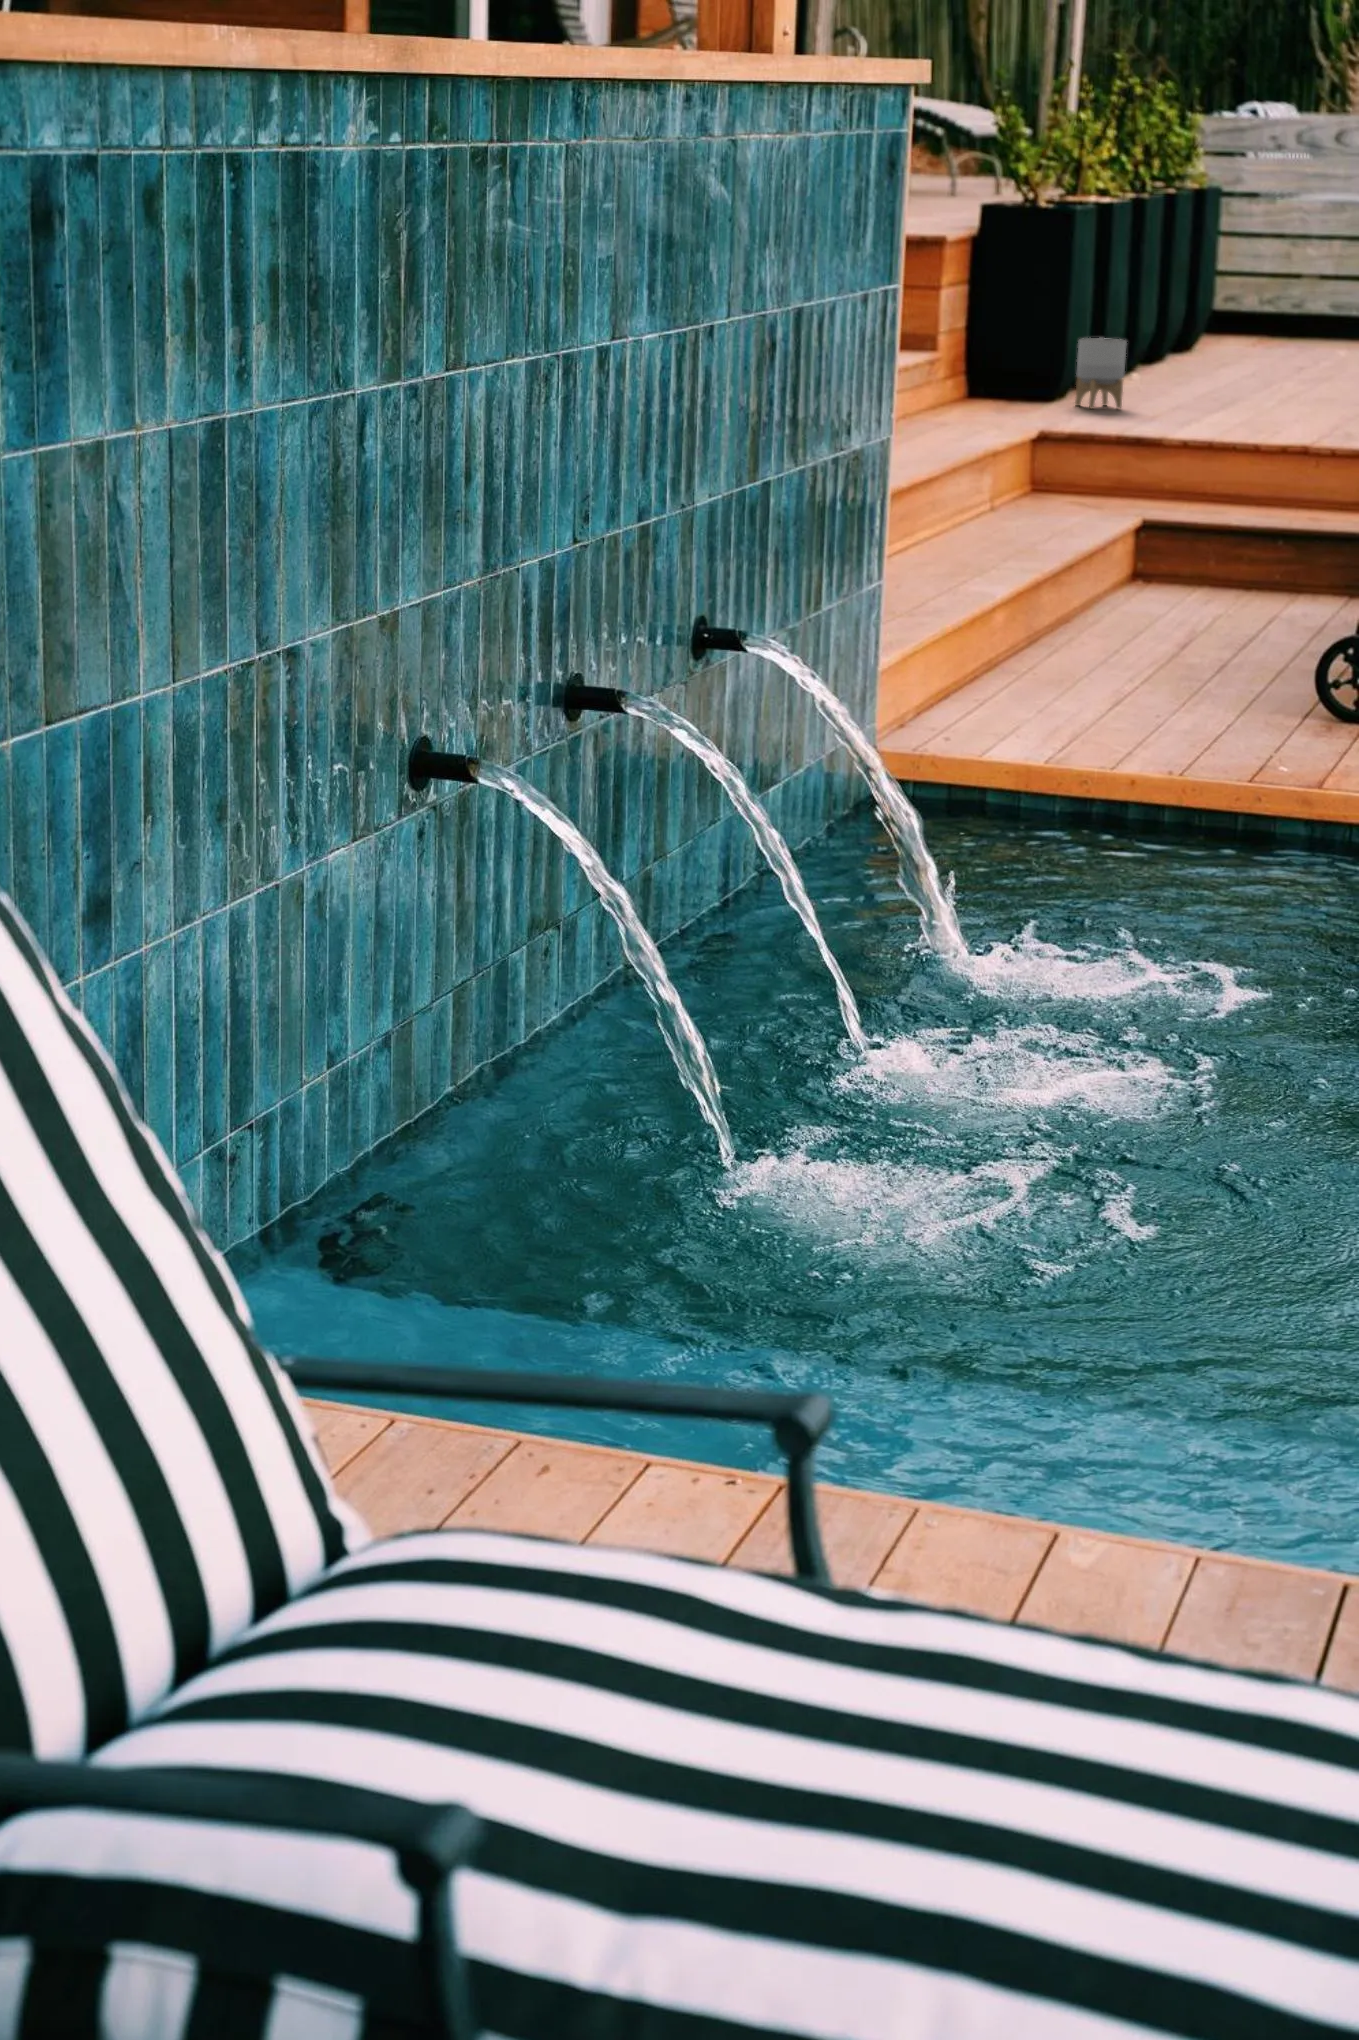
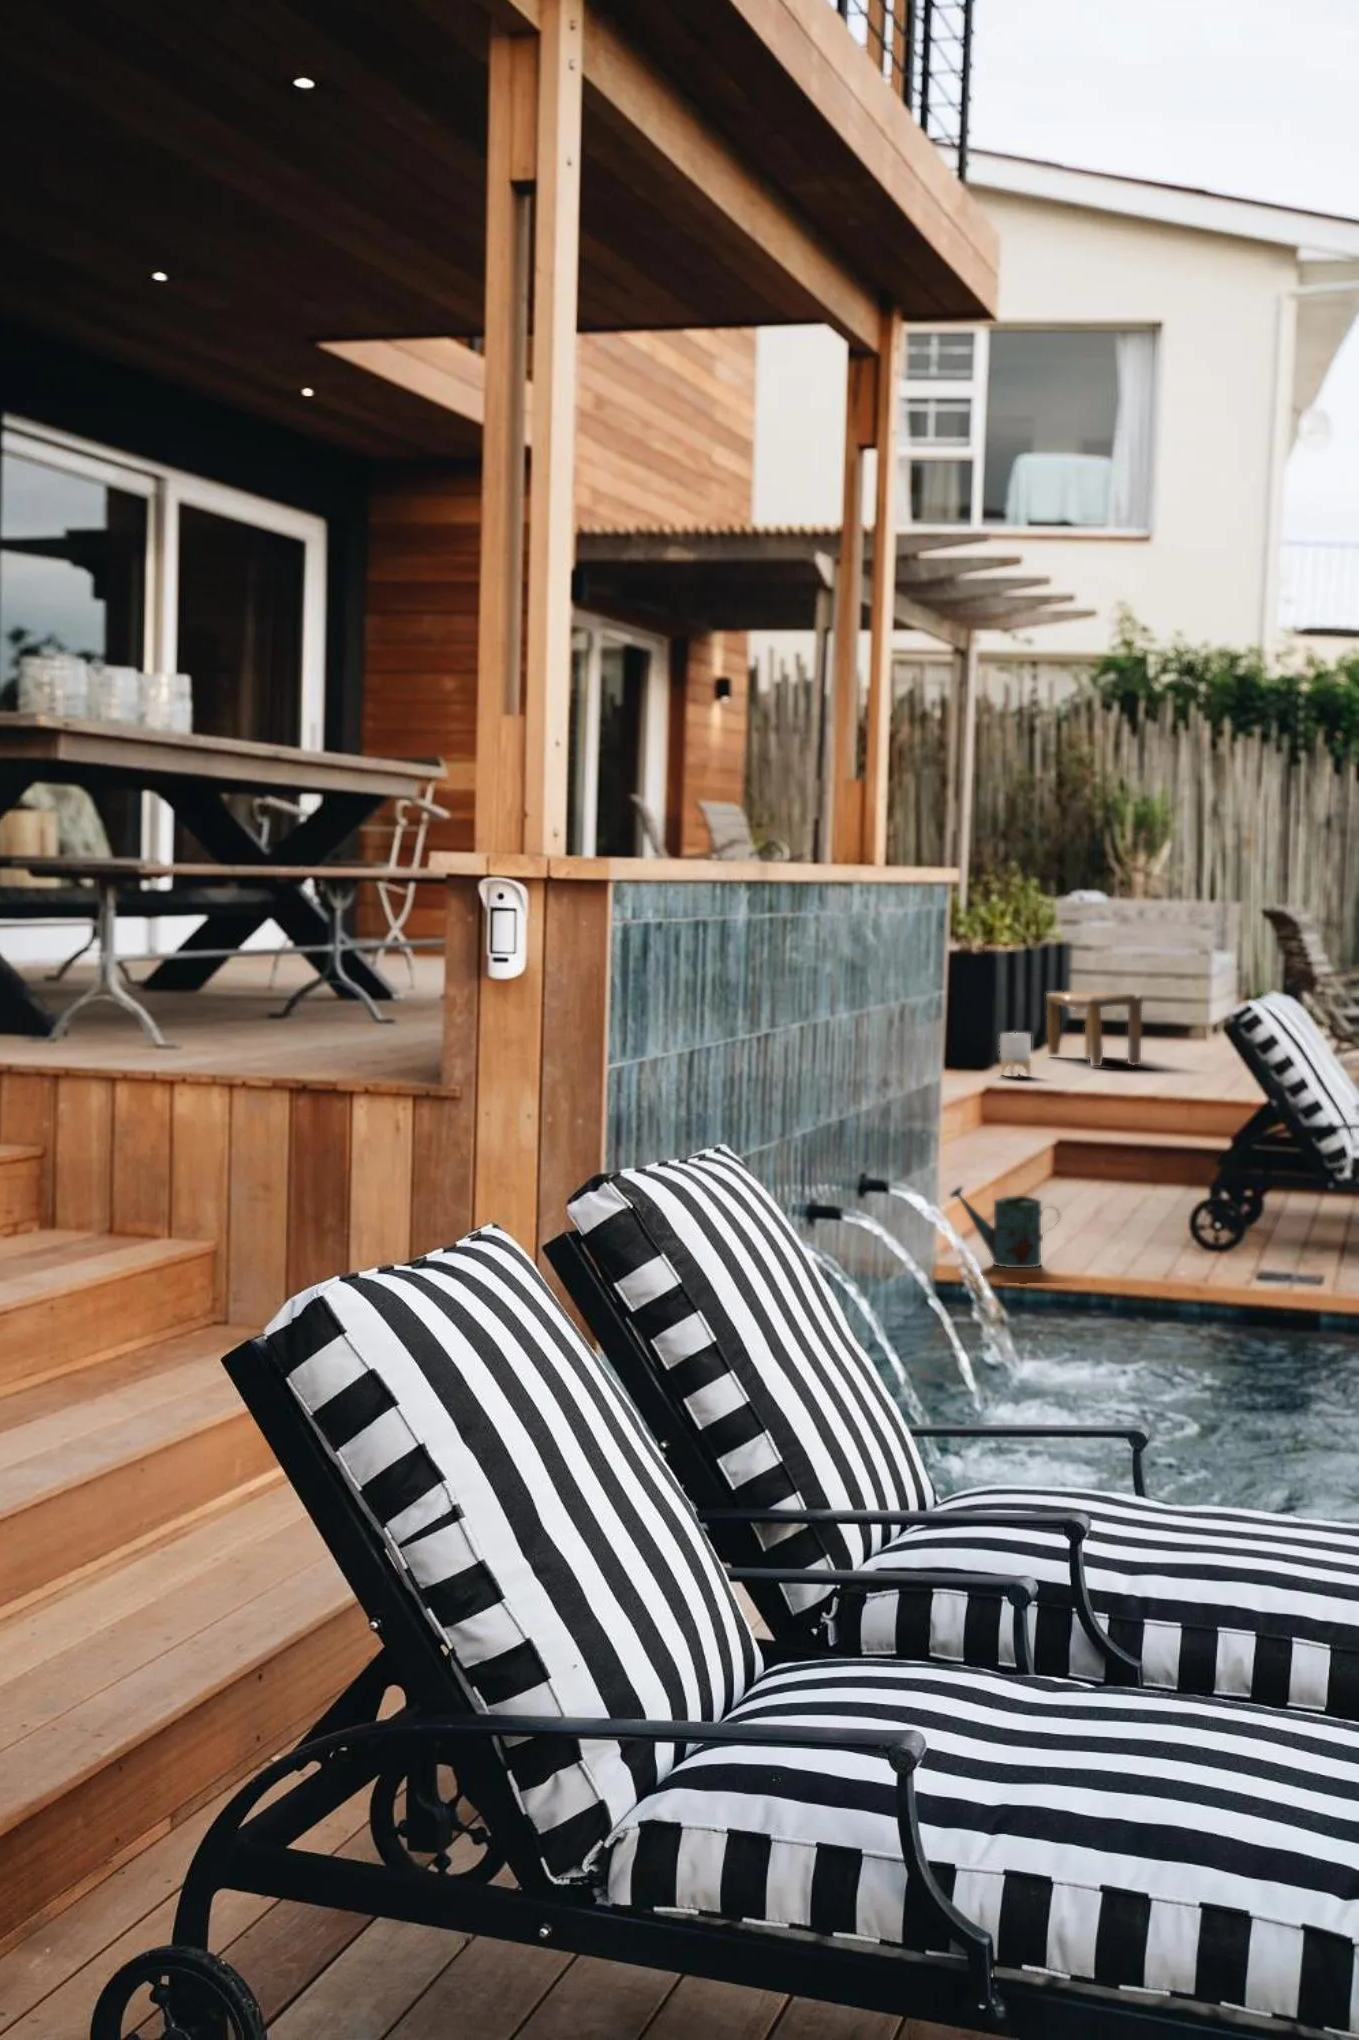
bench: none [1164,271,1314,393] -> present [1046,992,1143,1066]
watering can: none [898,617,1076,757] -> present [950,1187,1058,1268]

